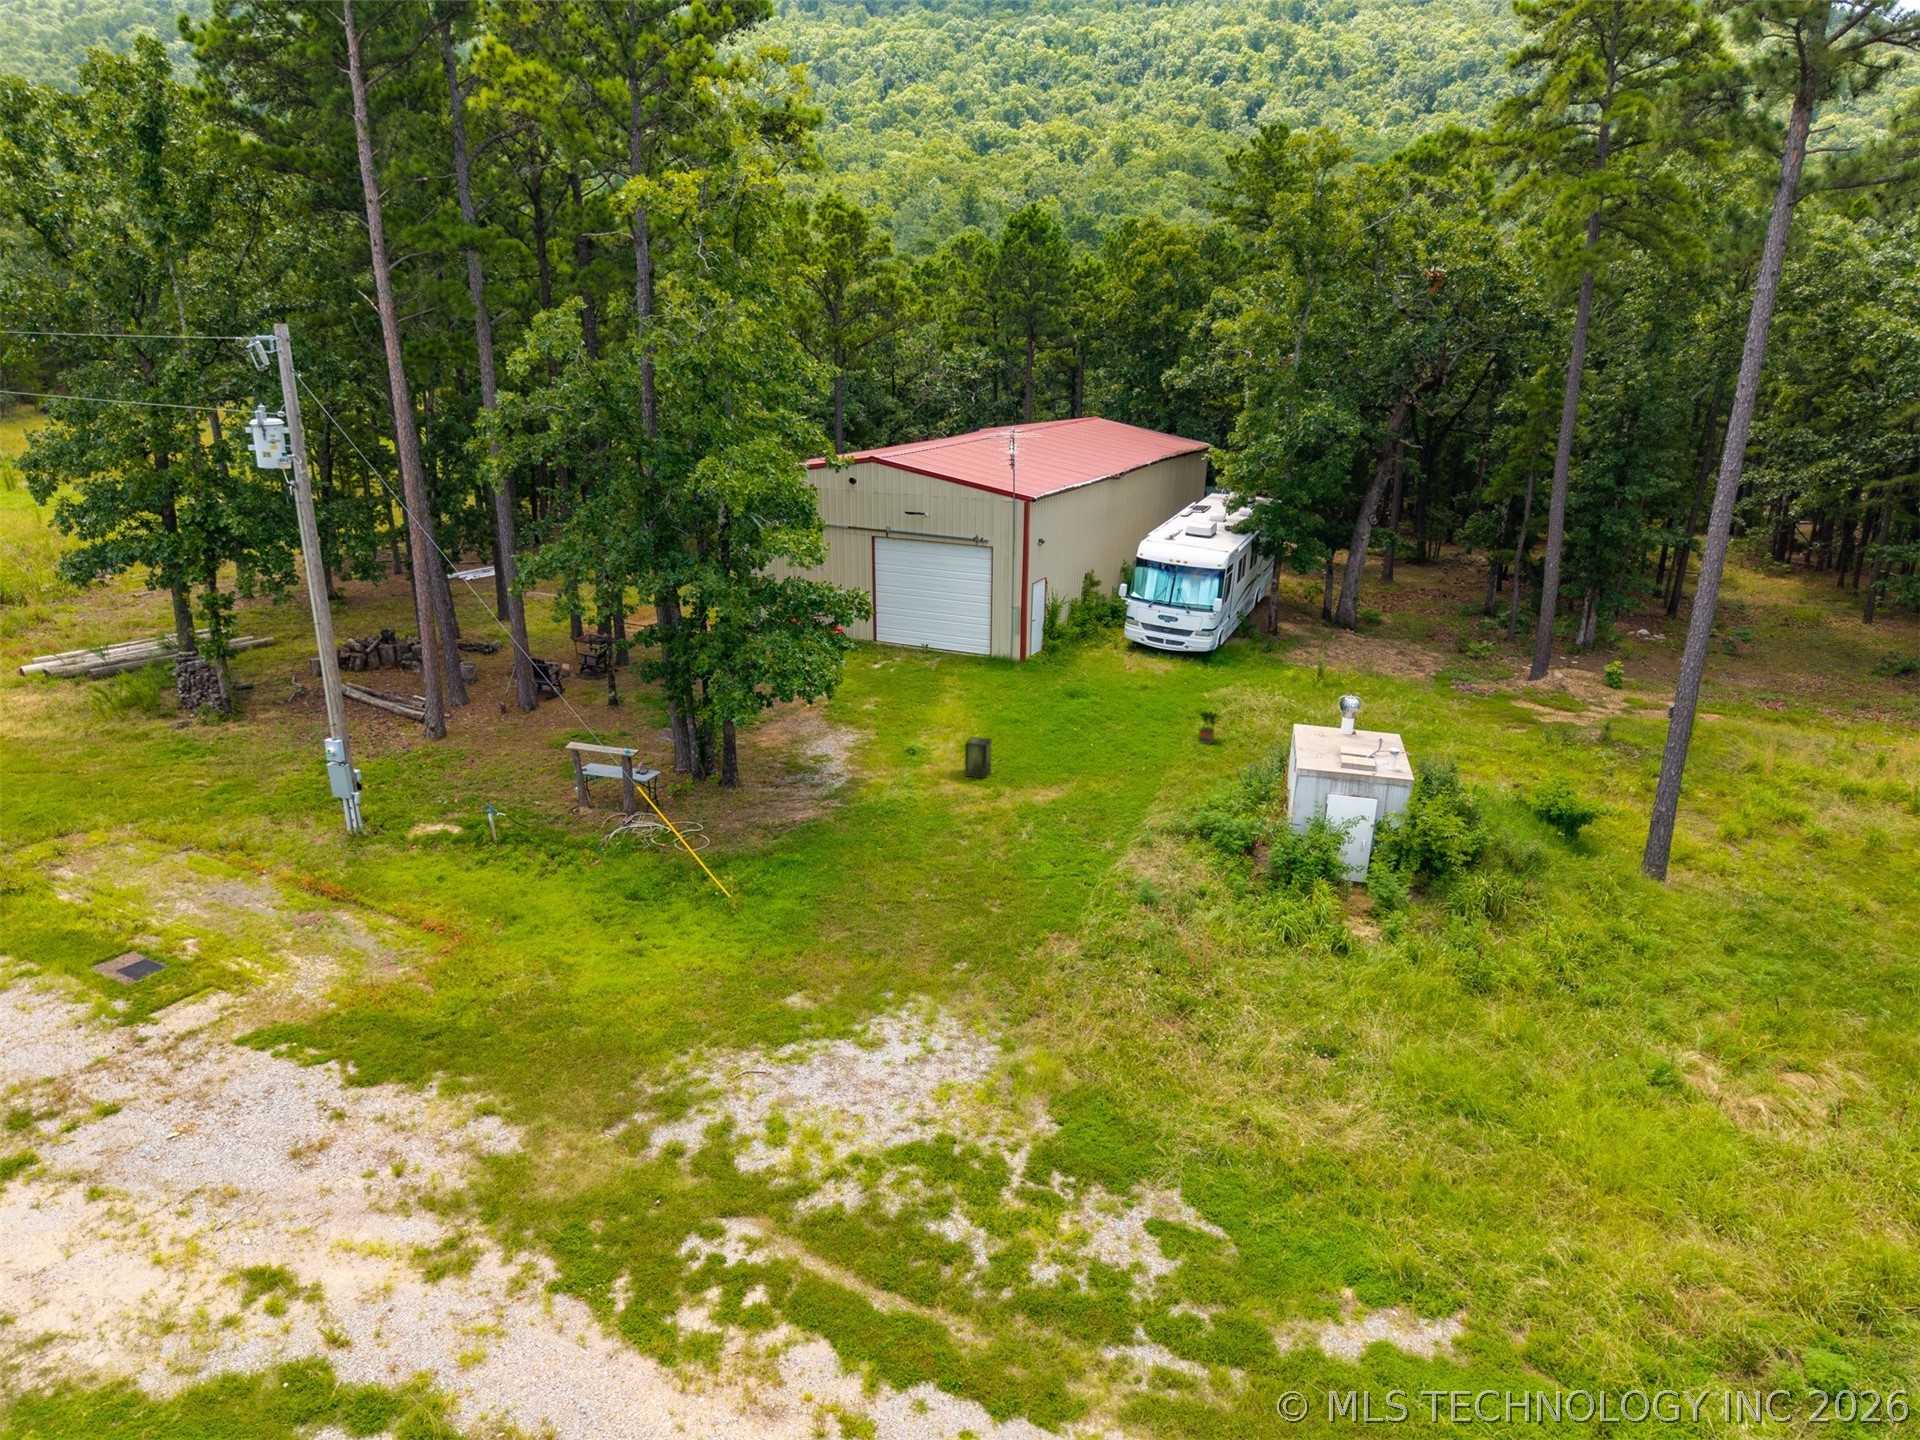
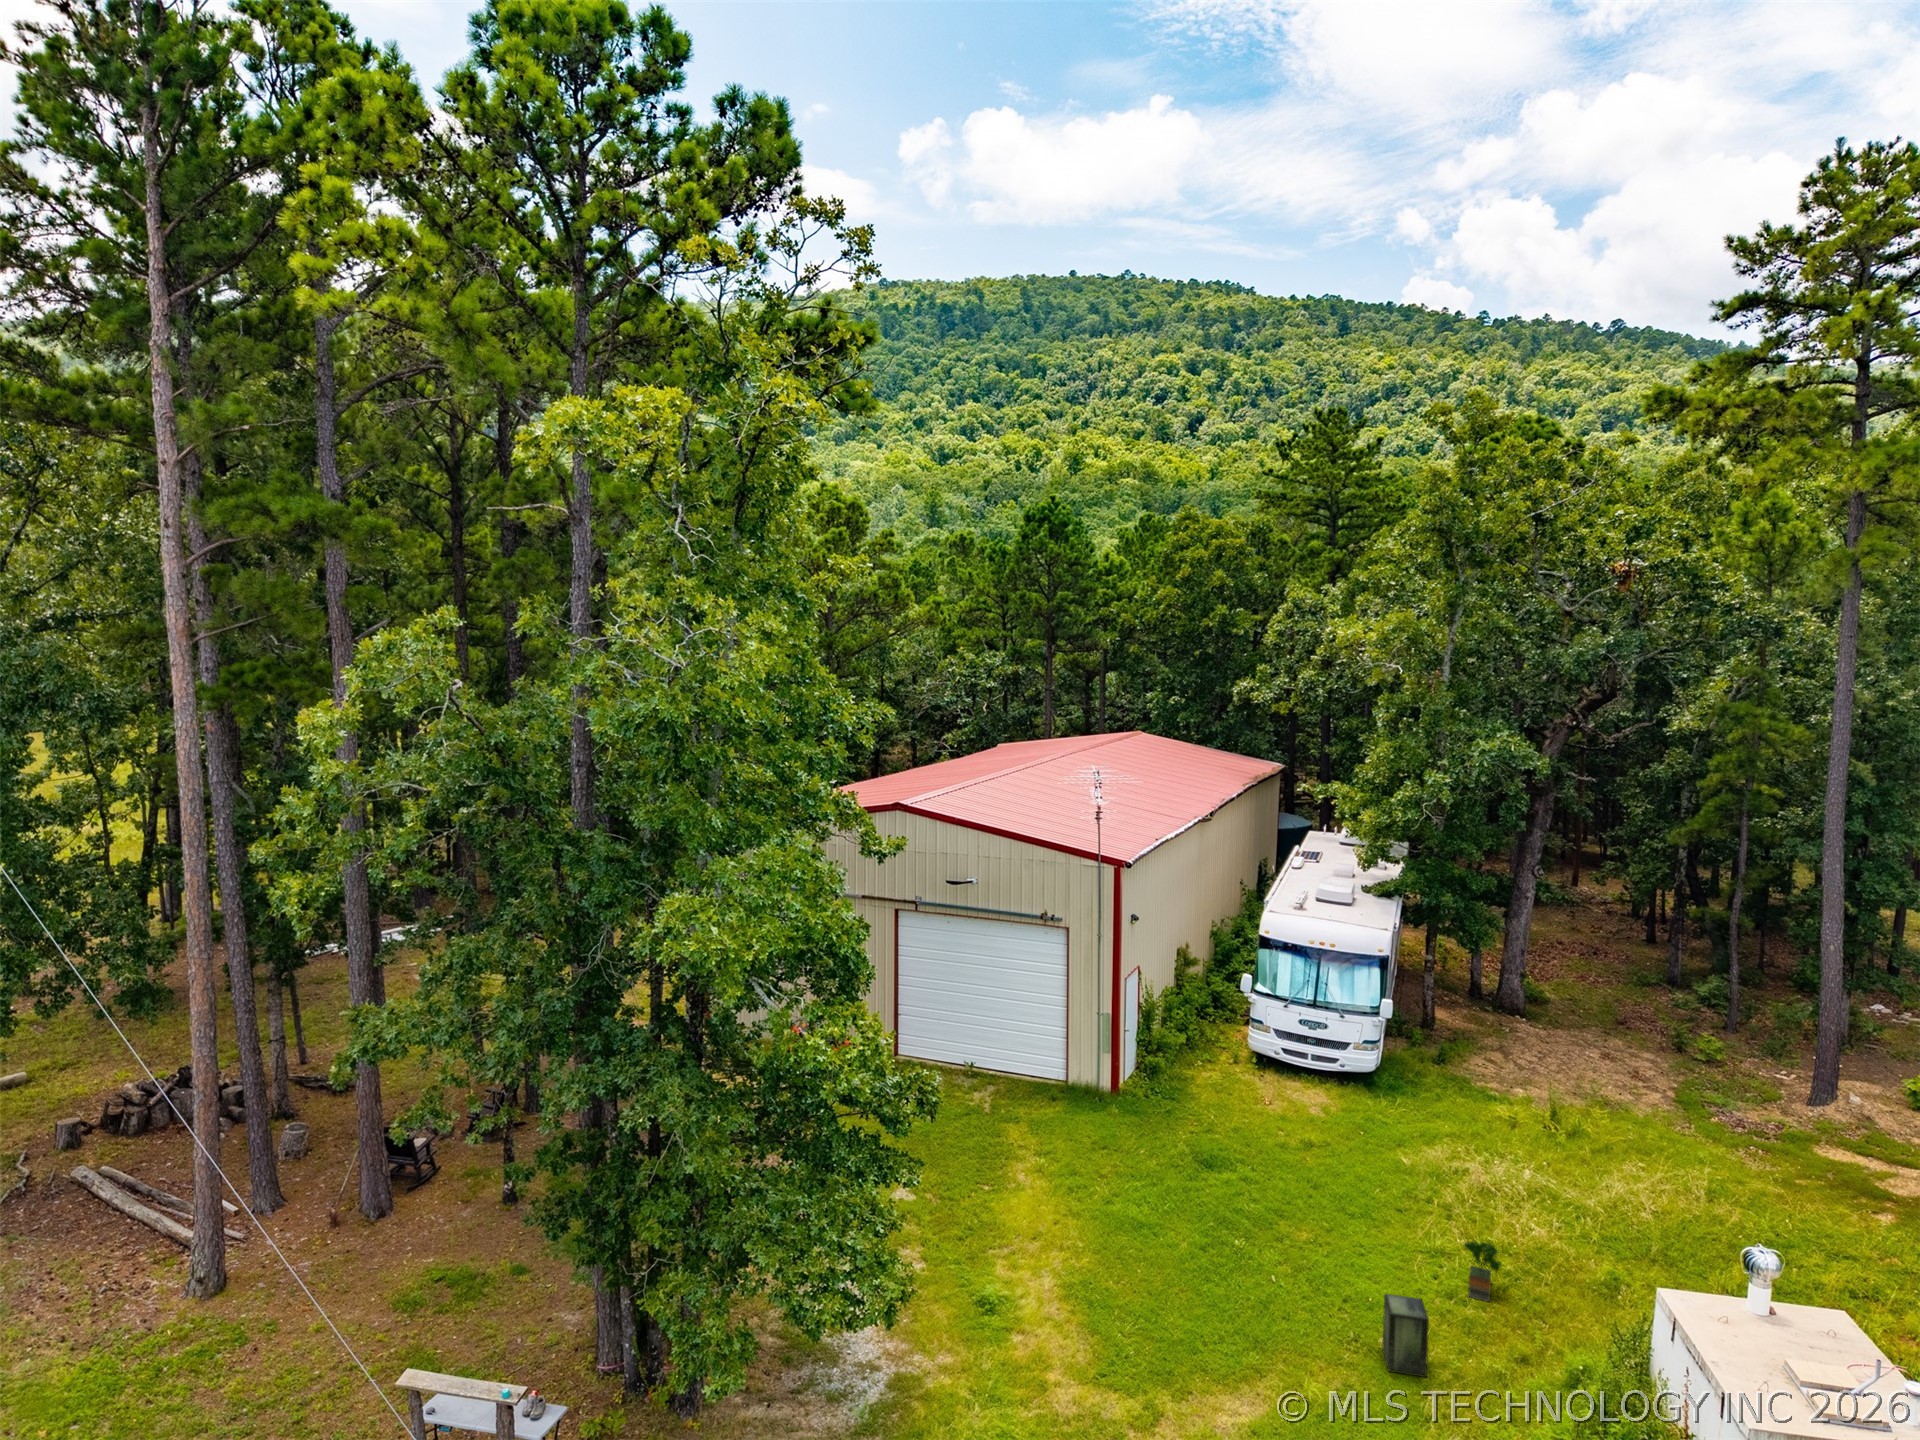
storage box: present [965,737,991,778] -> present [1383,1294,1429,1377]

